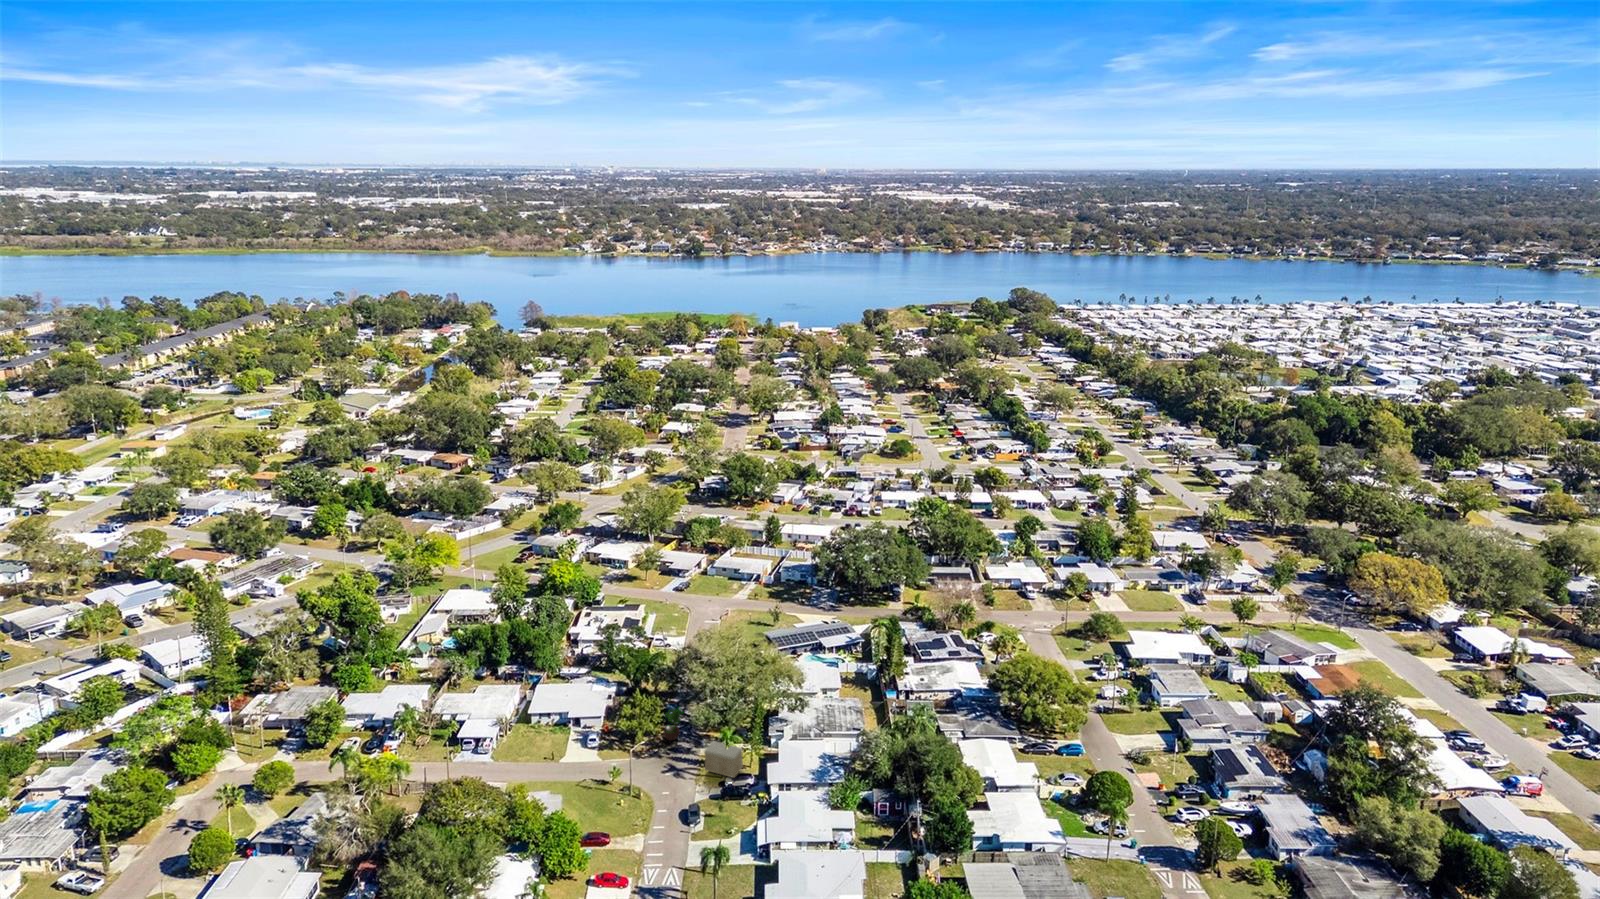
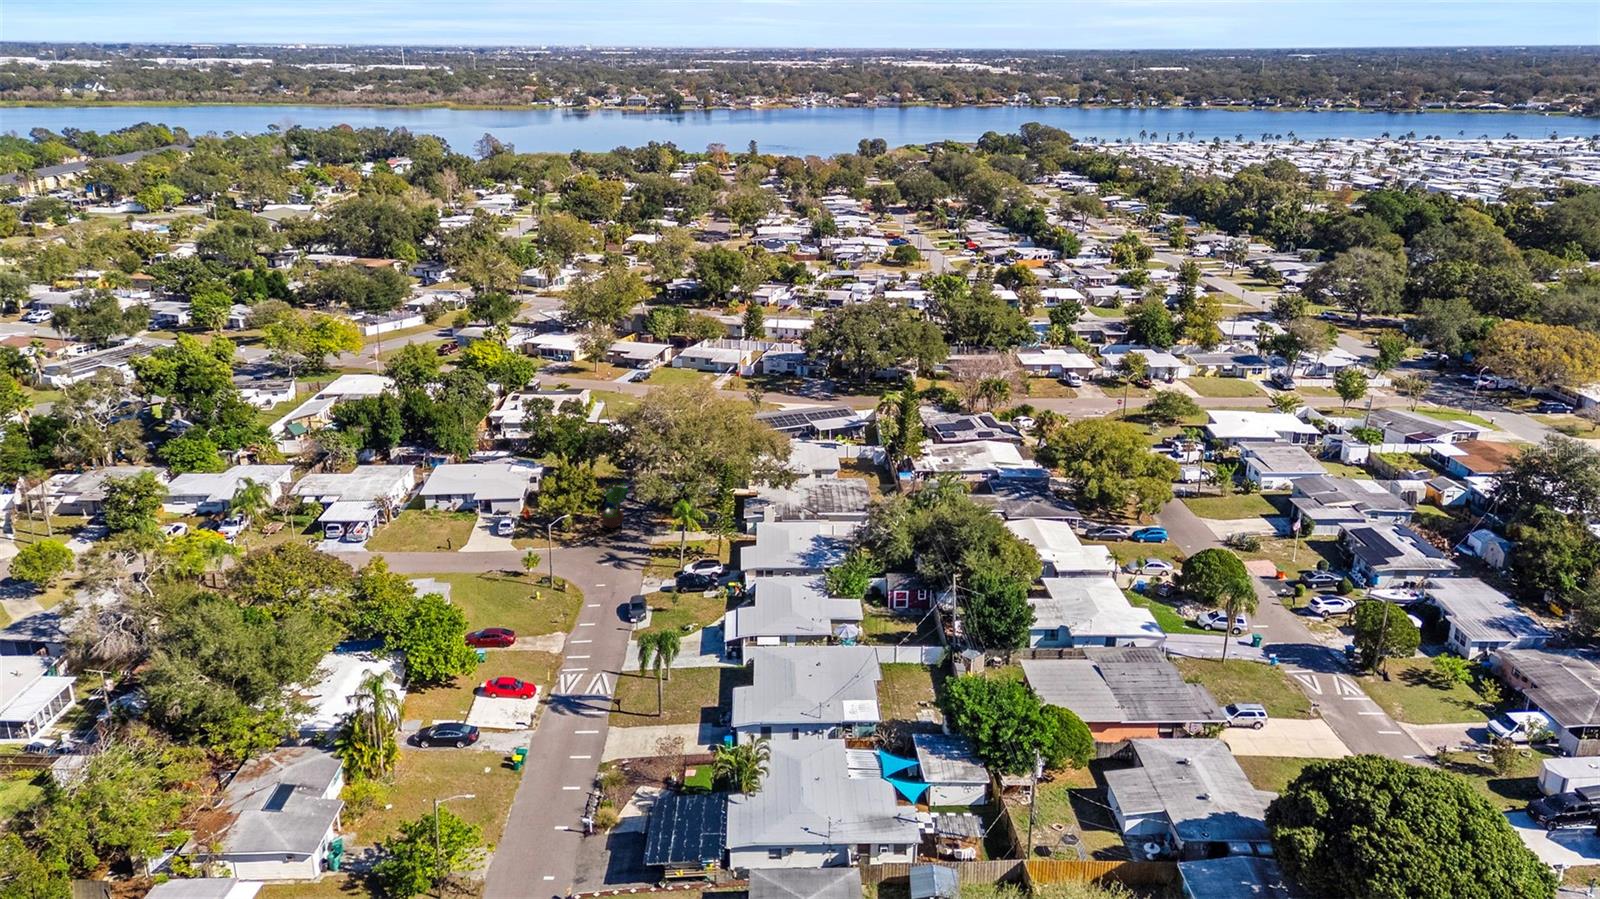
storage bench: present [704,741,743,778] -> none [654,521,707,568]

